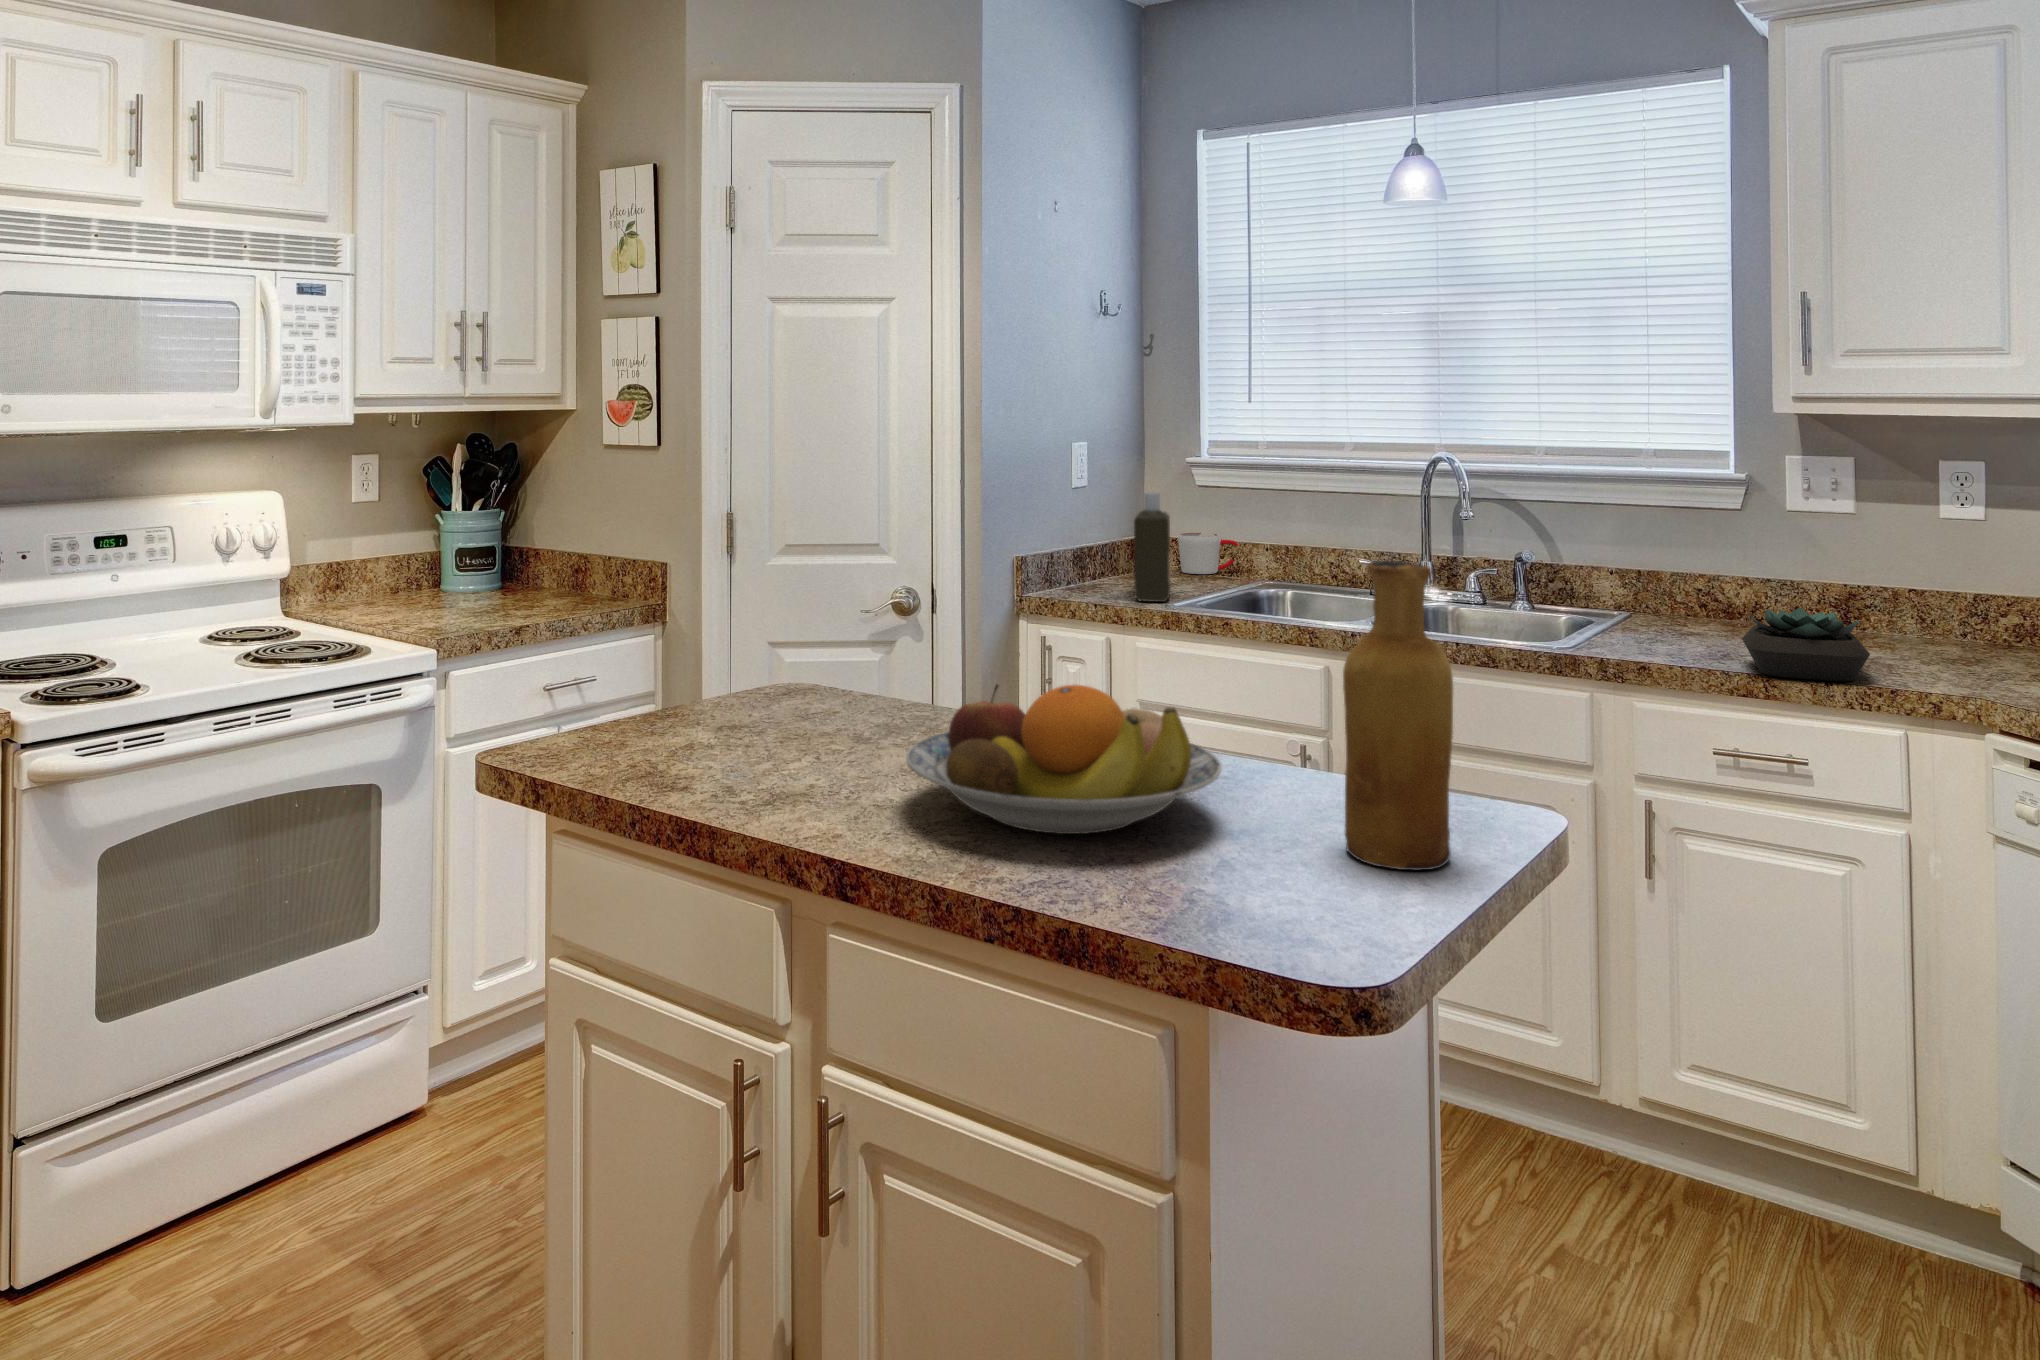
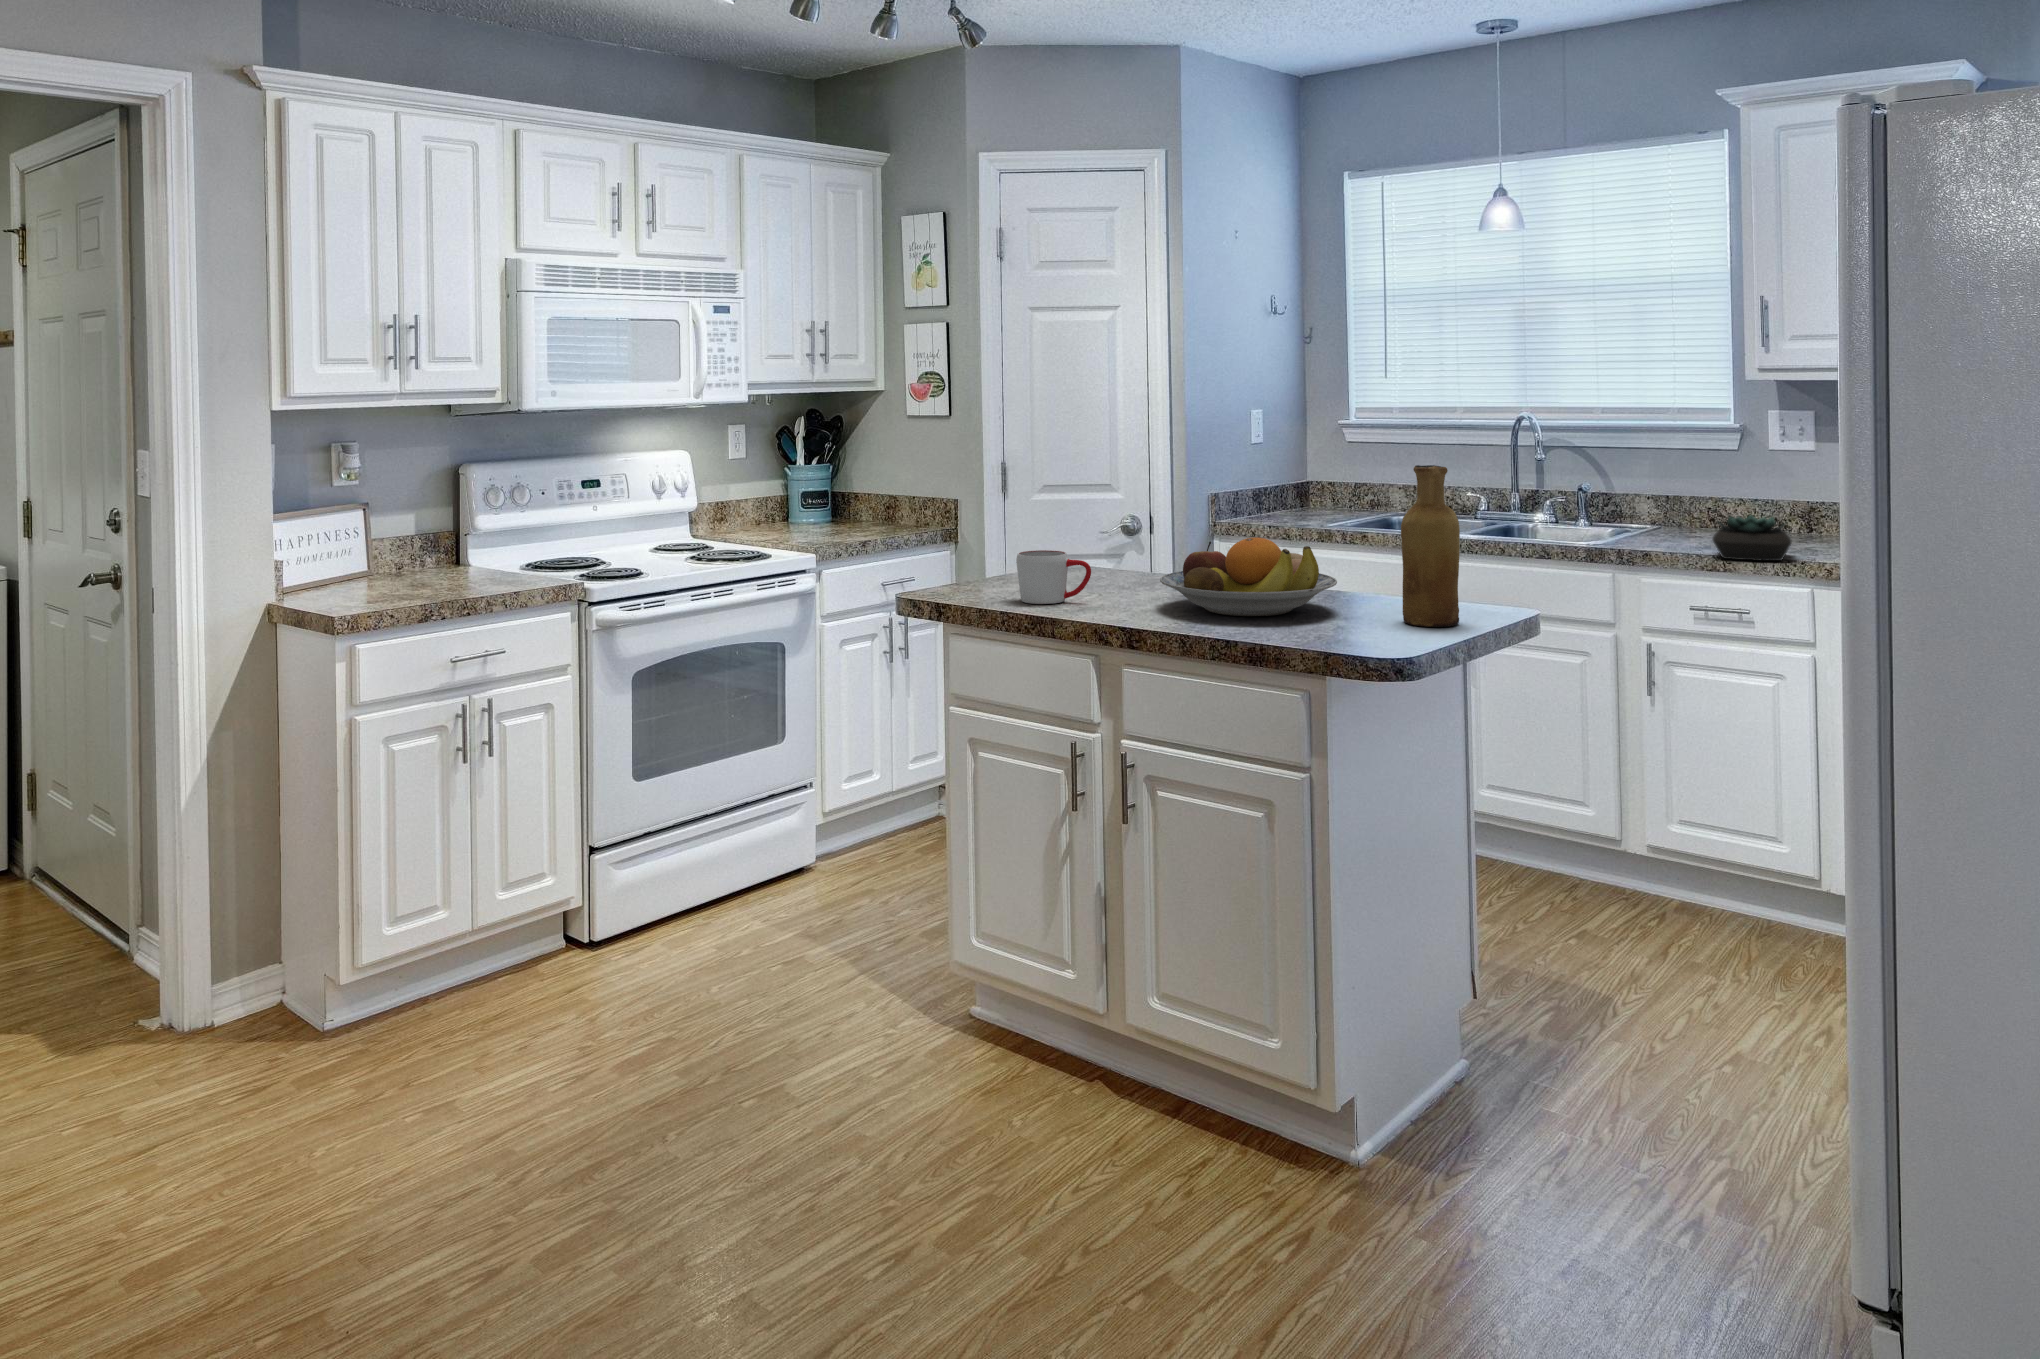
bottle: present [1134,493,1171,602] -> none [1298,447,1326,525]
mug: present [1178,533,1238,574] -> present [1016,550,1091,604]

